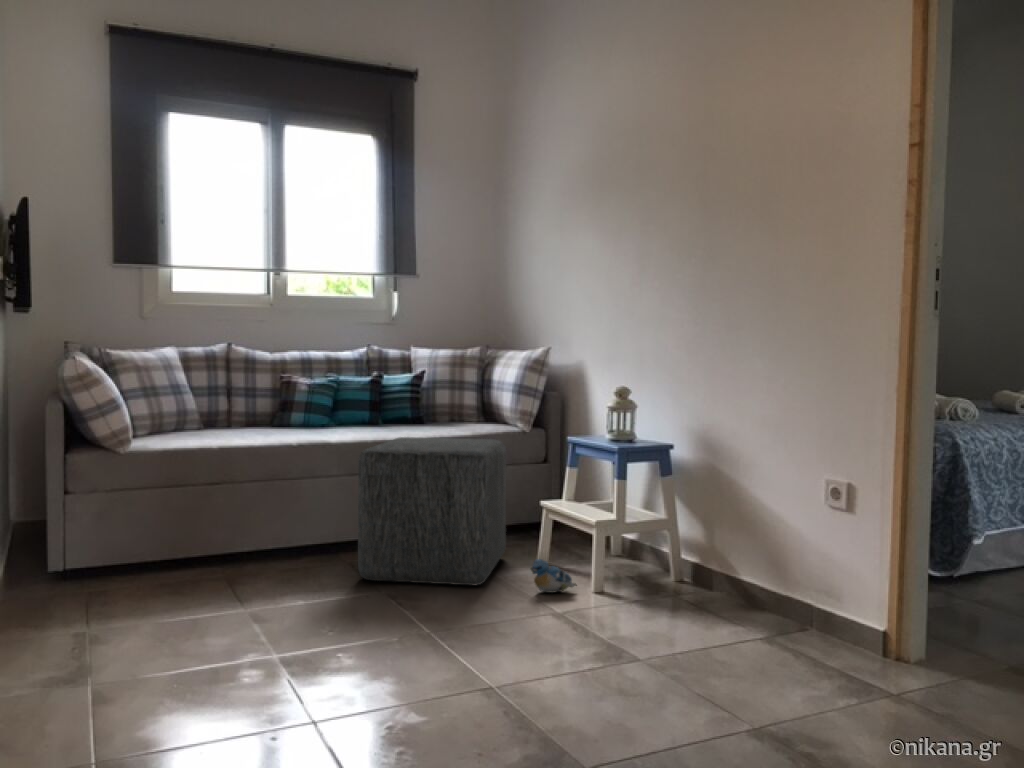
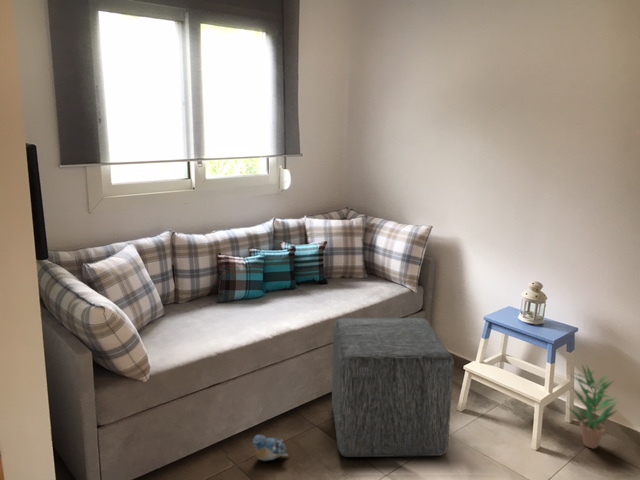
potted plant: none [649,482,715,594] -> present [570,367,616,448]
plush toy: present [531,559,576,593] -> present [252,435,289,461]

